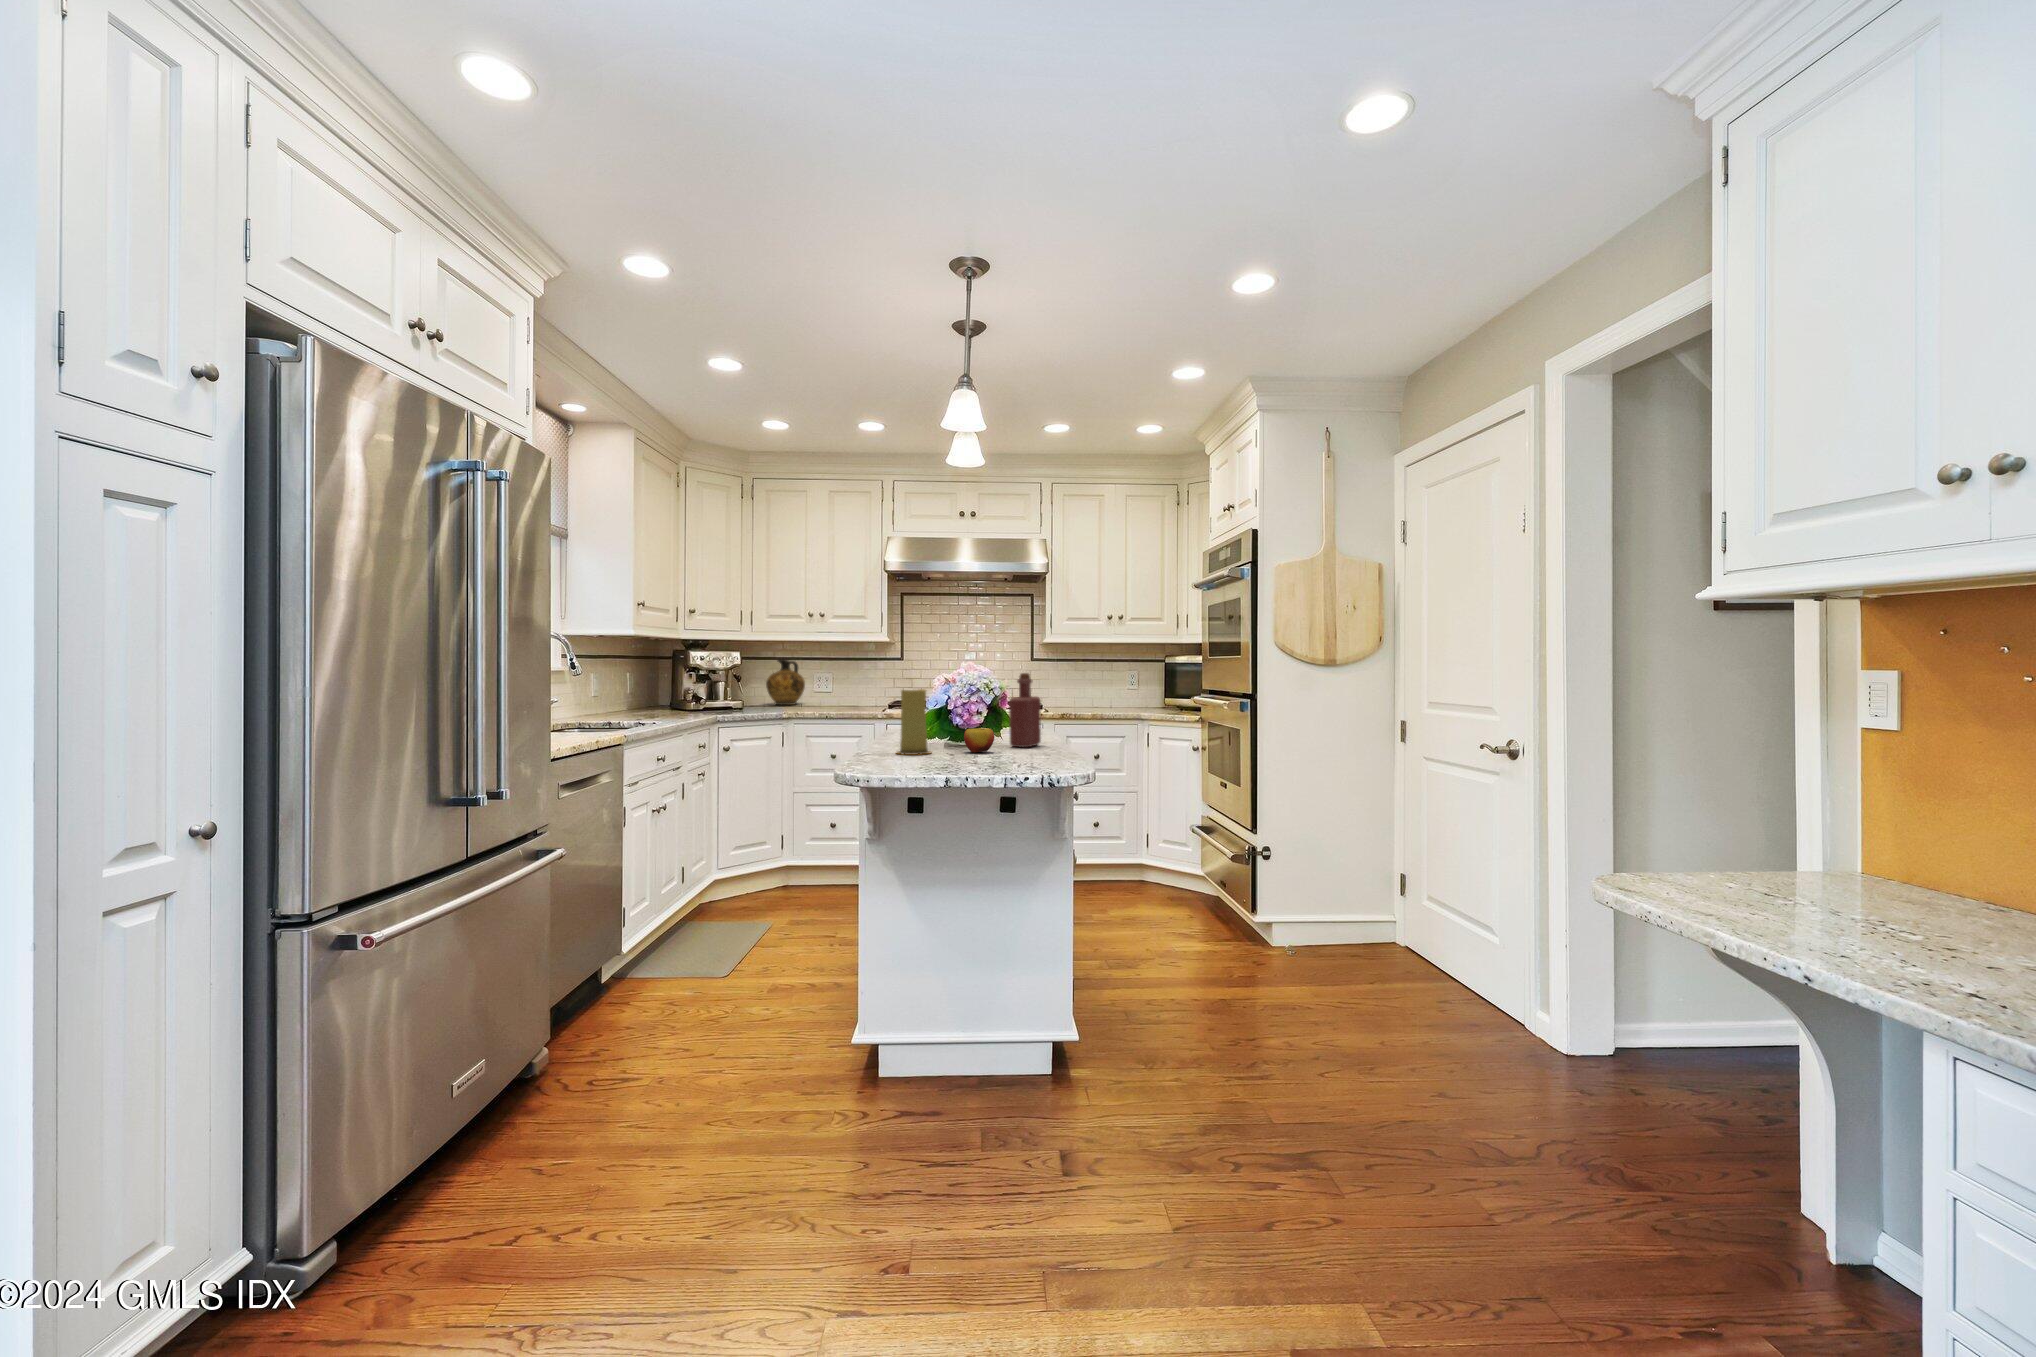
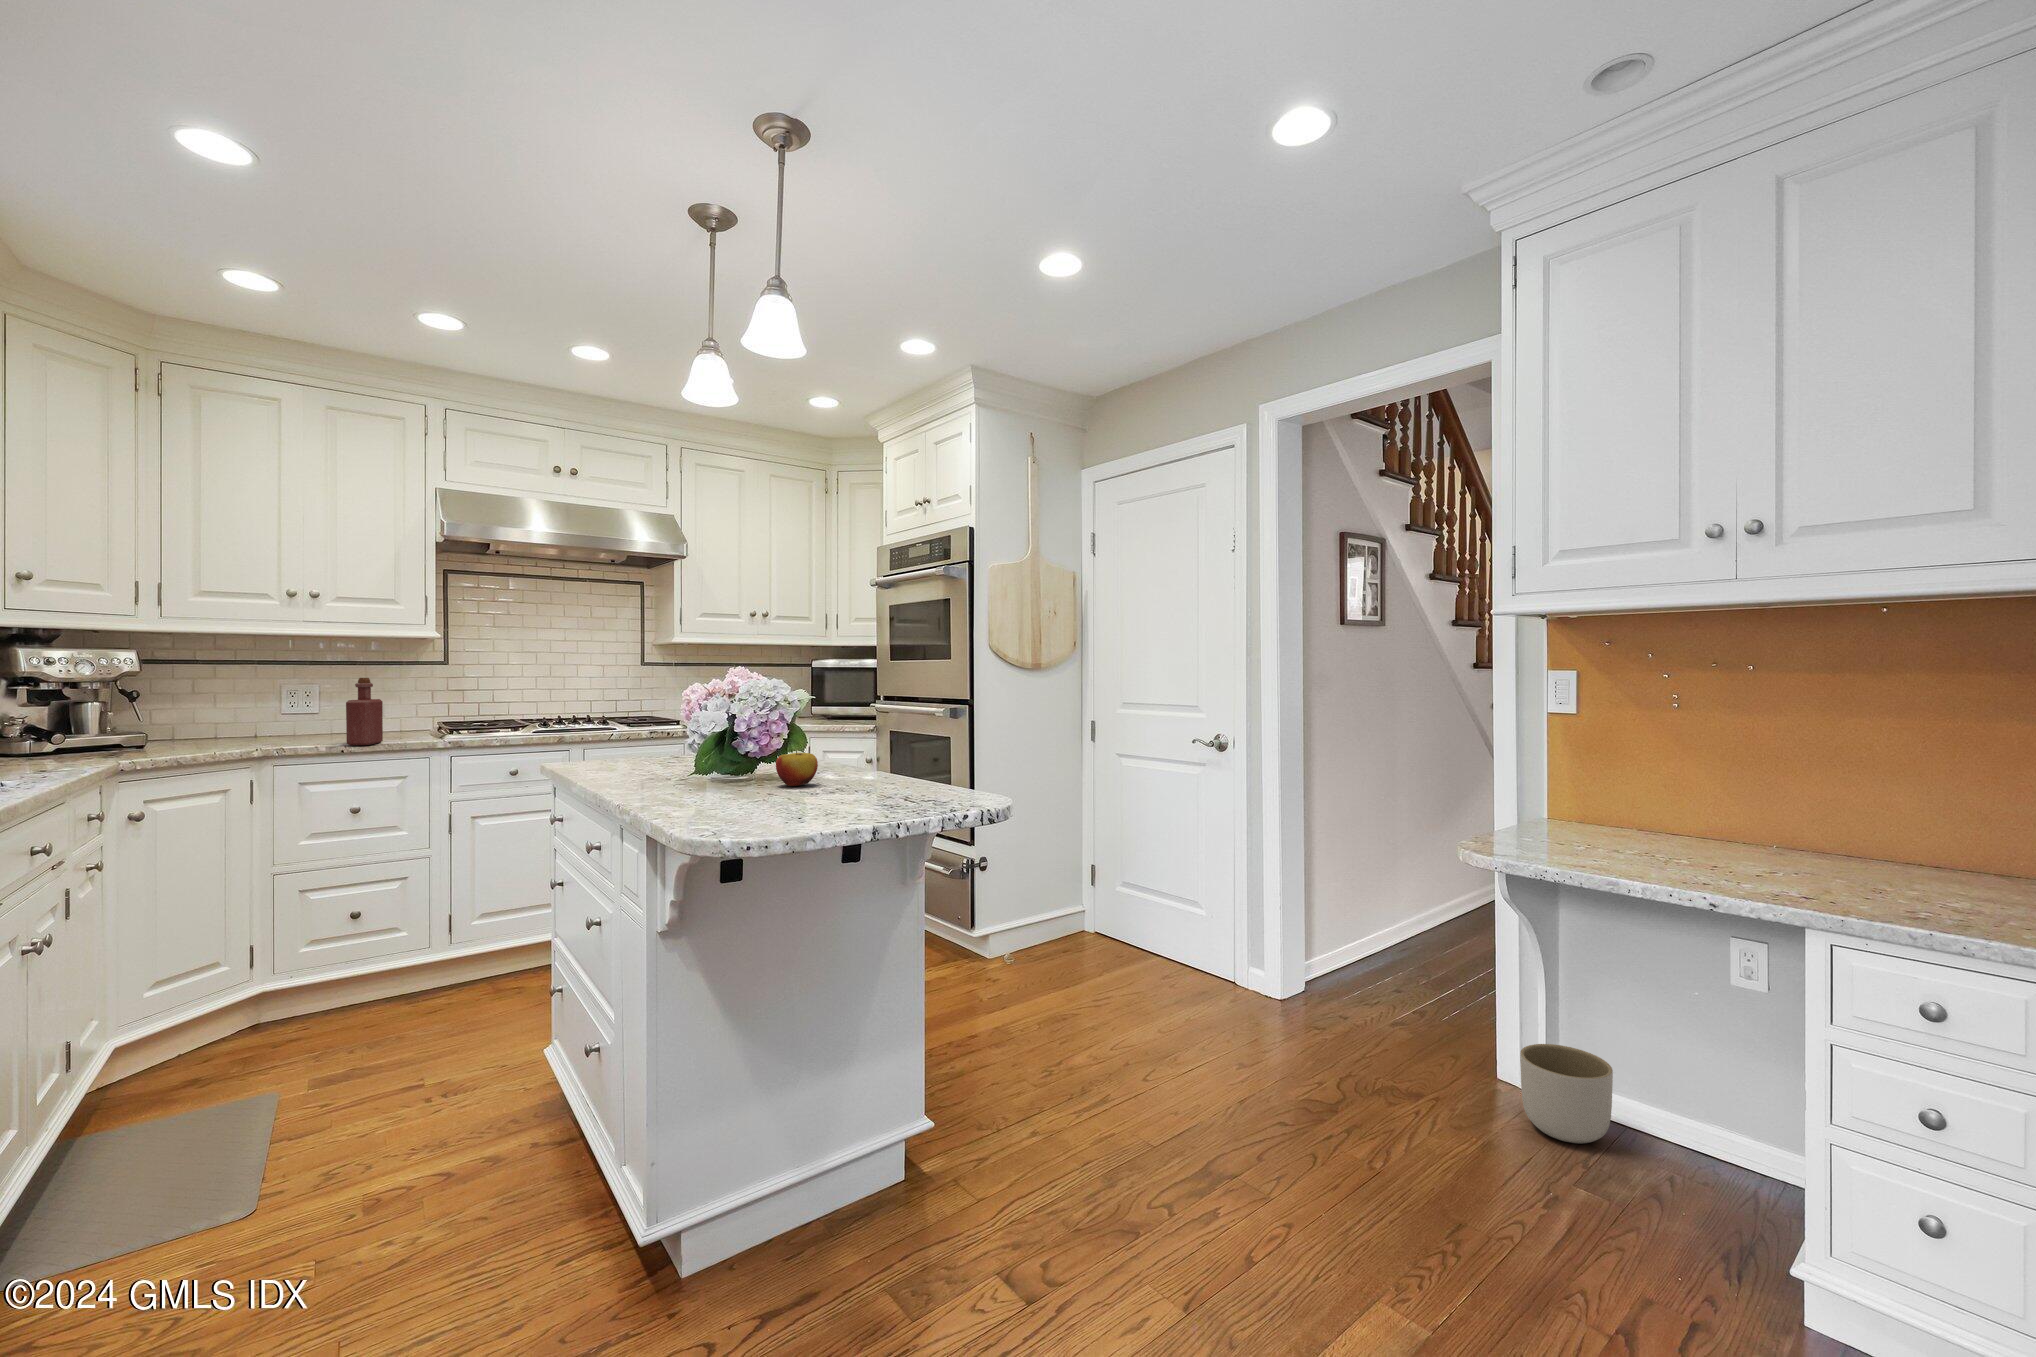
ceramic jug: present [766,659,805,705] -> none [183,659,265,735]
bottle: present [1009,673,1041,747] -> present [346,678,383,745]
candle: present [897,689,931,755] -> none [687,703,742,797]
planter: none [1748,1145,1889,1287] -> present [1520,1044,1613,1144]

